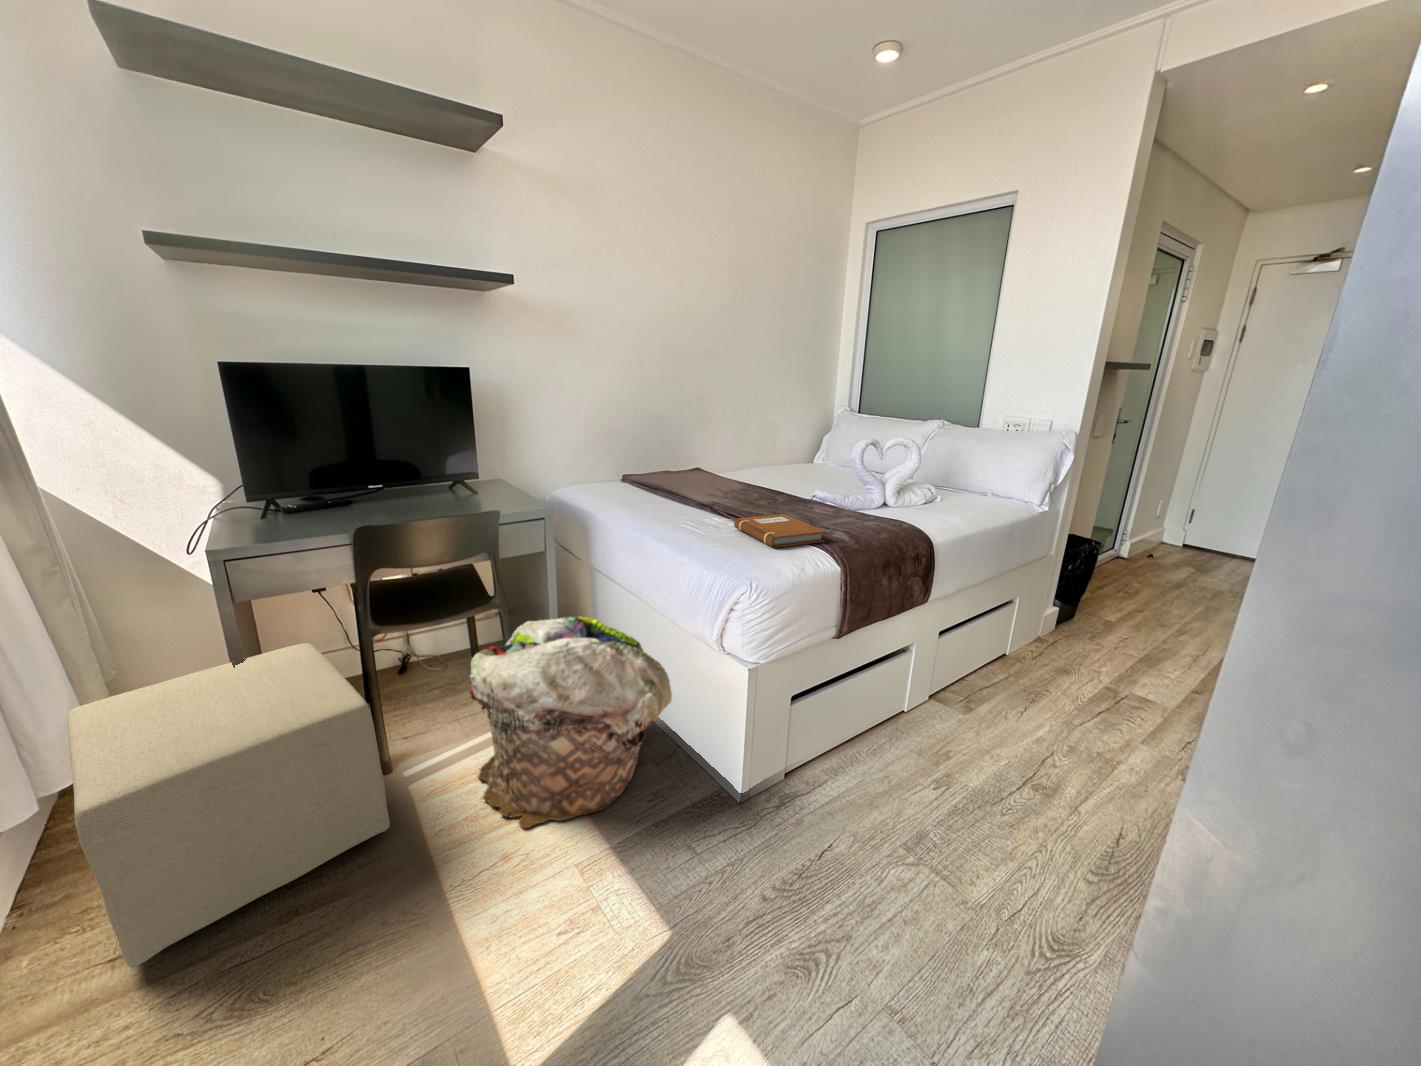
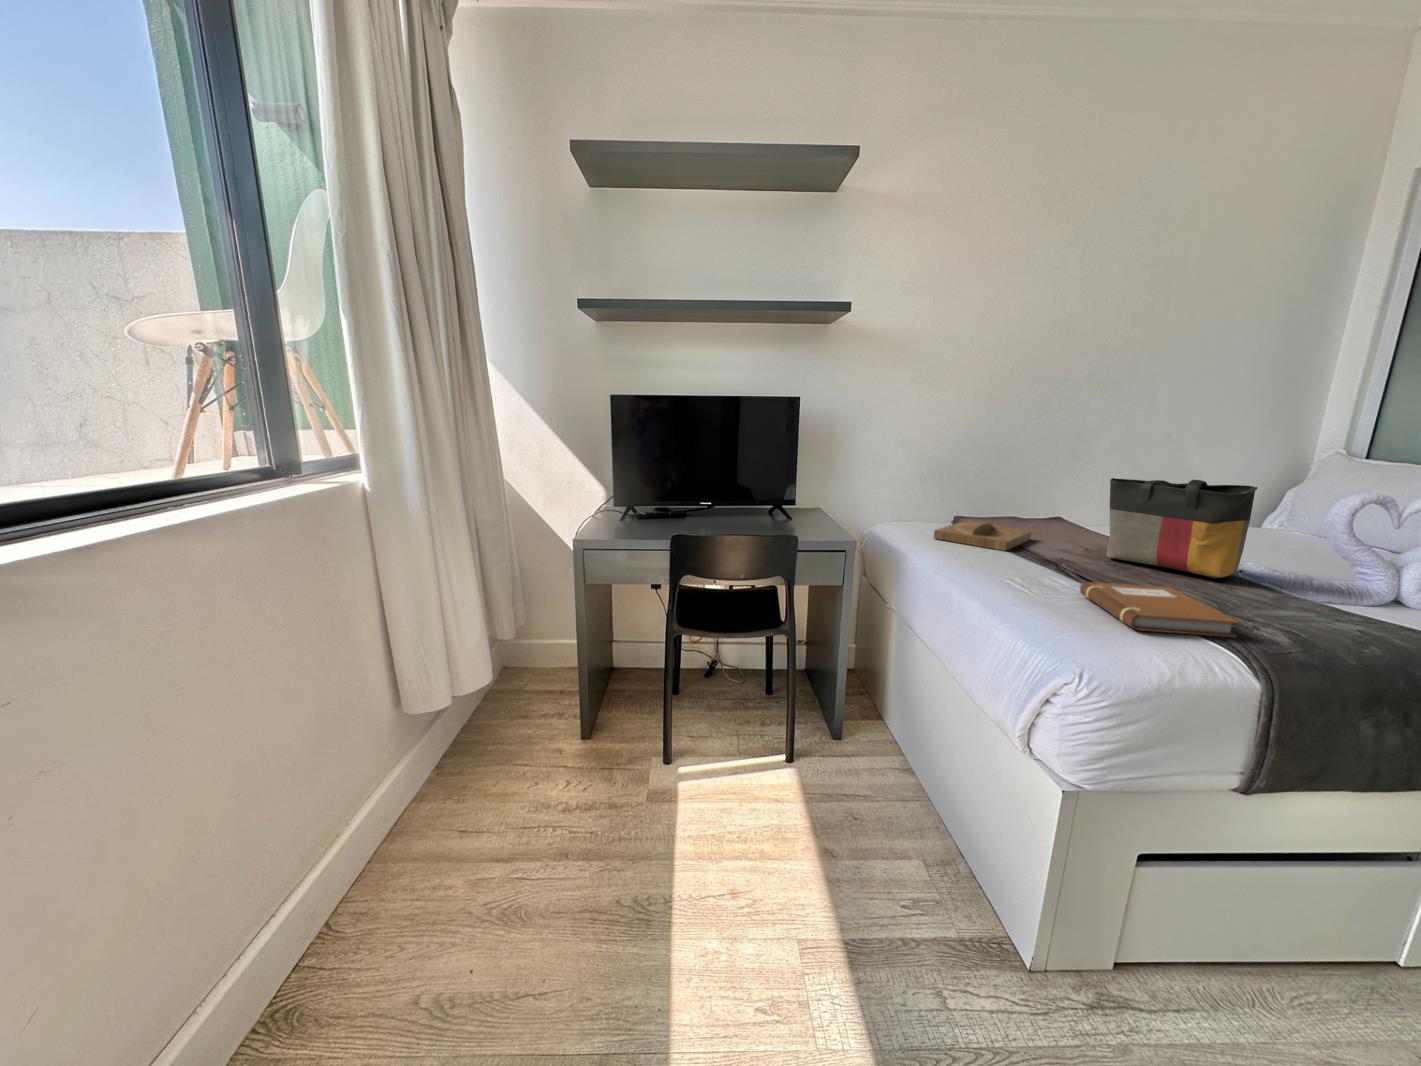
tote bag: none [737,437,819,503] -> present [1106,478,1257,578]
tray: none [616,479,687,501] -> present [934,521,1031,551]
laundry basket: present [469,617,672,828] -> none [730,654,951,892]
ottoman: present [67,643,390,968] -> none [453,628,651,843]

